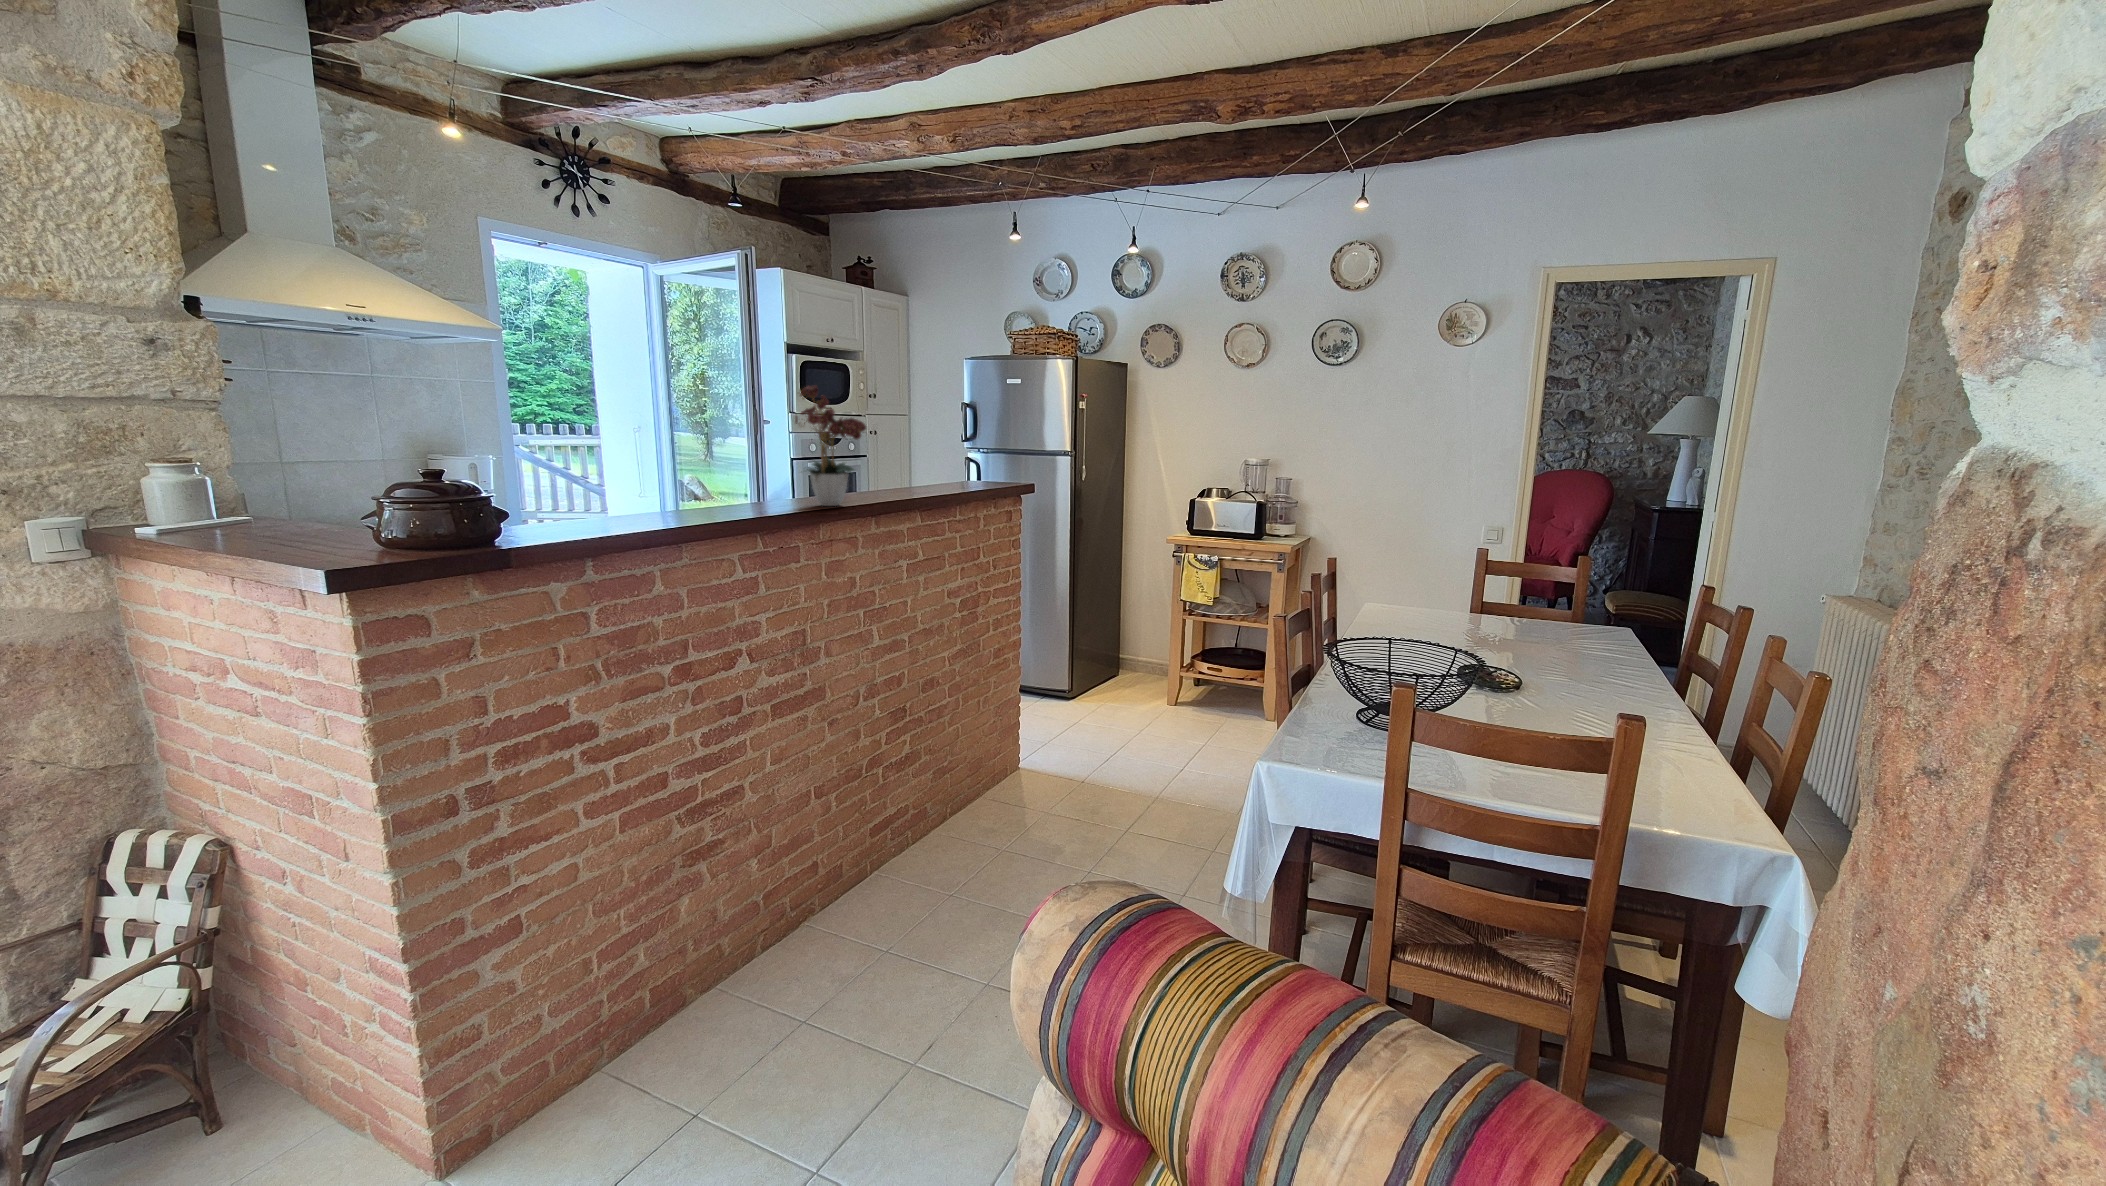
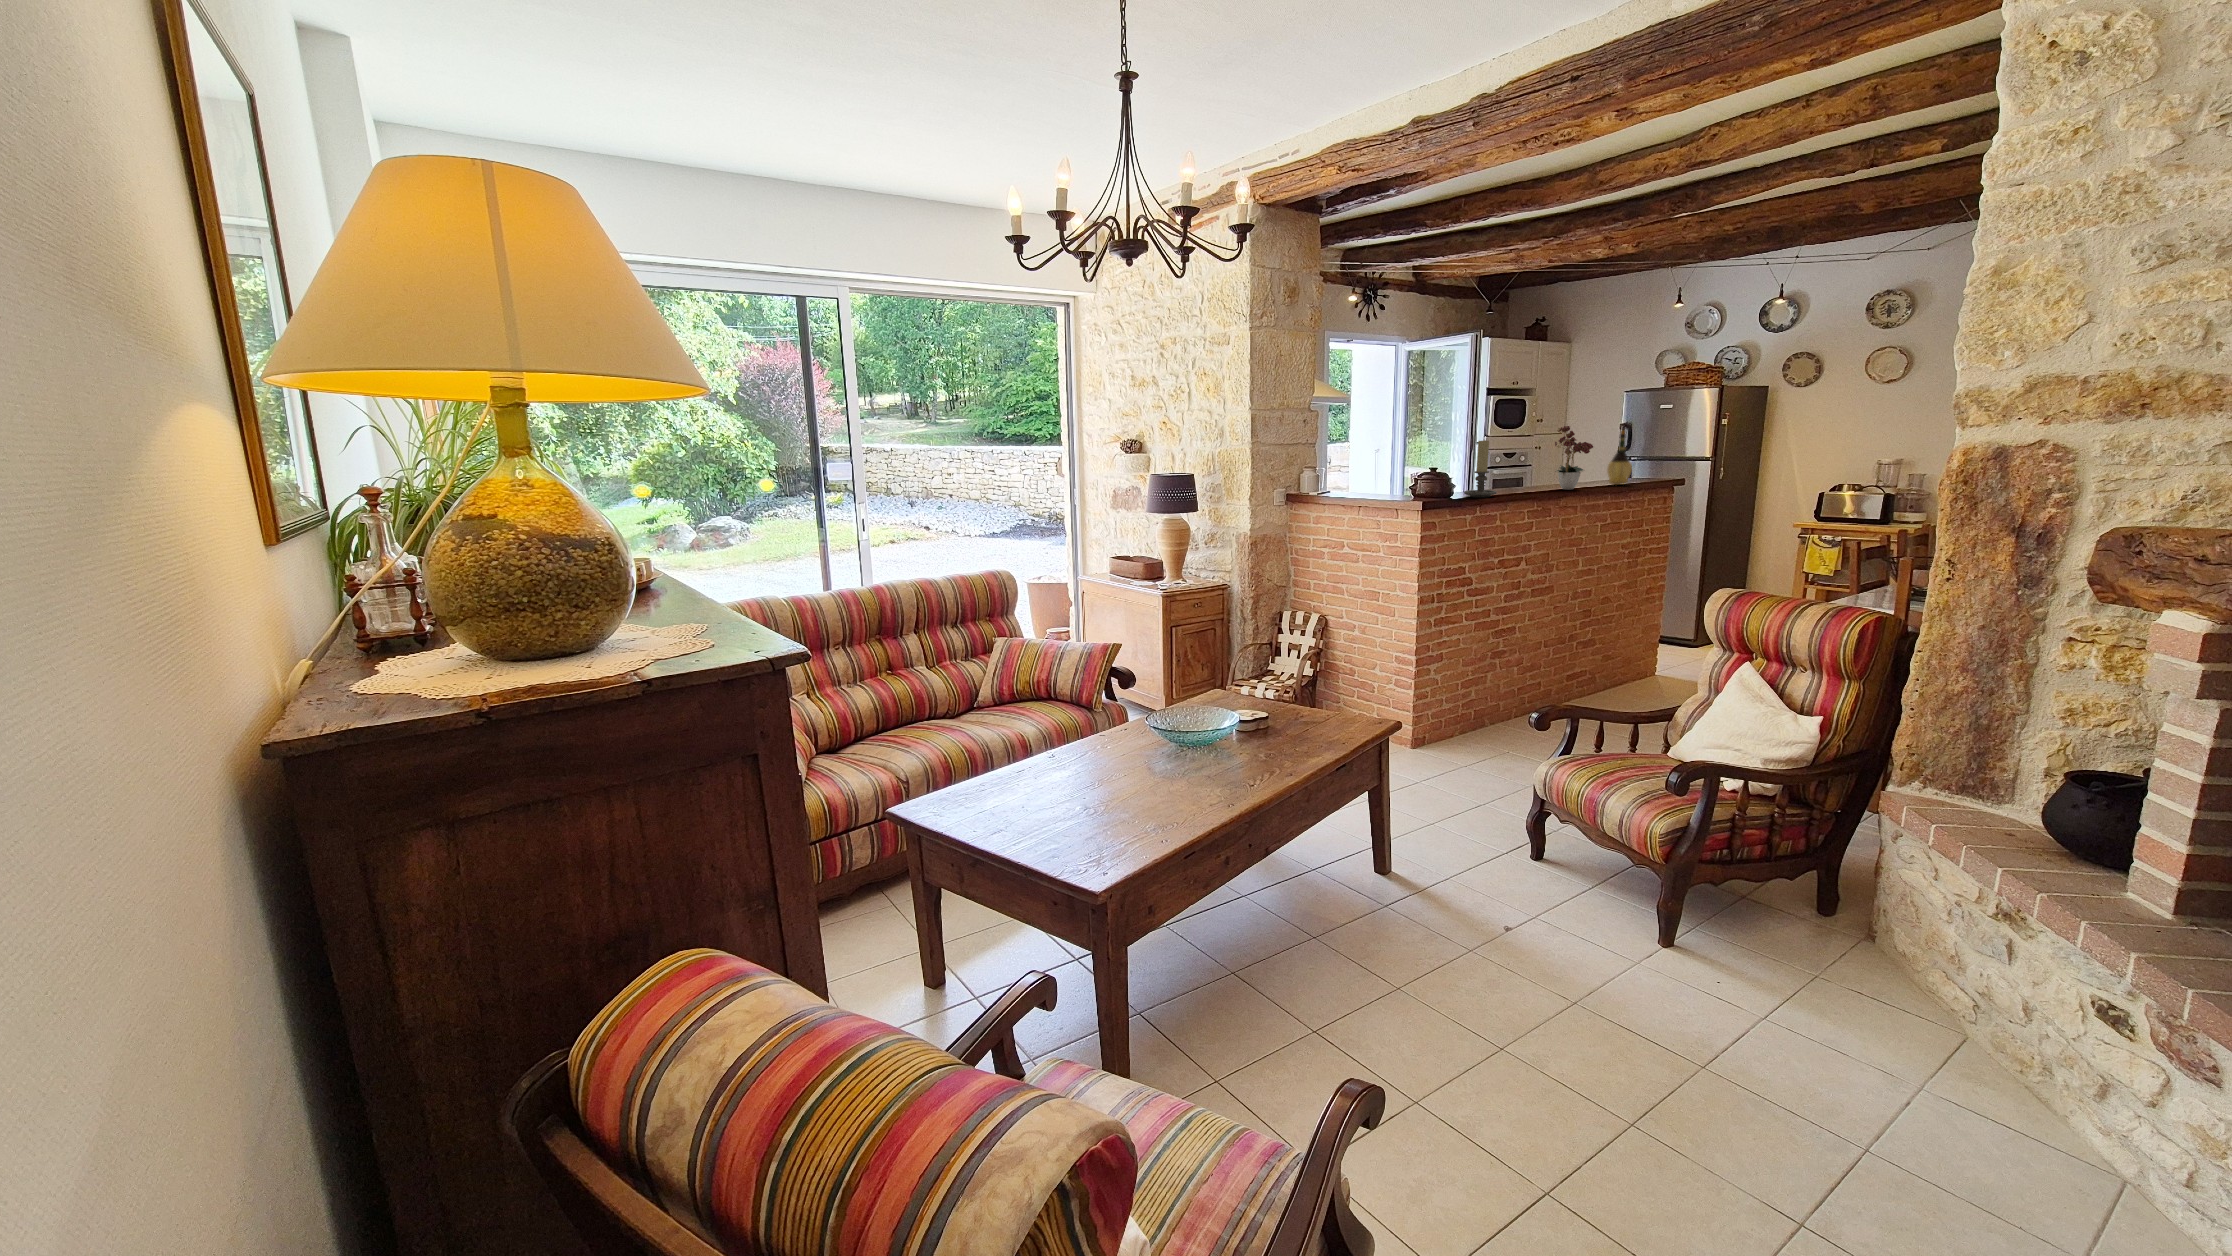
candle holder: none [559,398,637,532] -> present [1464,440,1497,498]
wine bottle: none [910,402,946,495] -> present [1607,431,1632,485]

